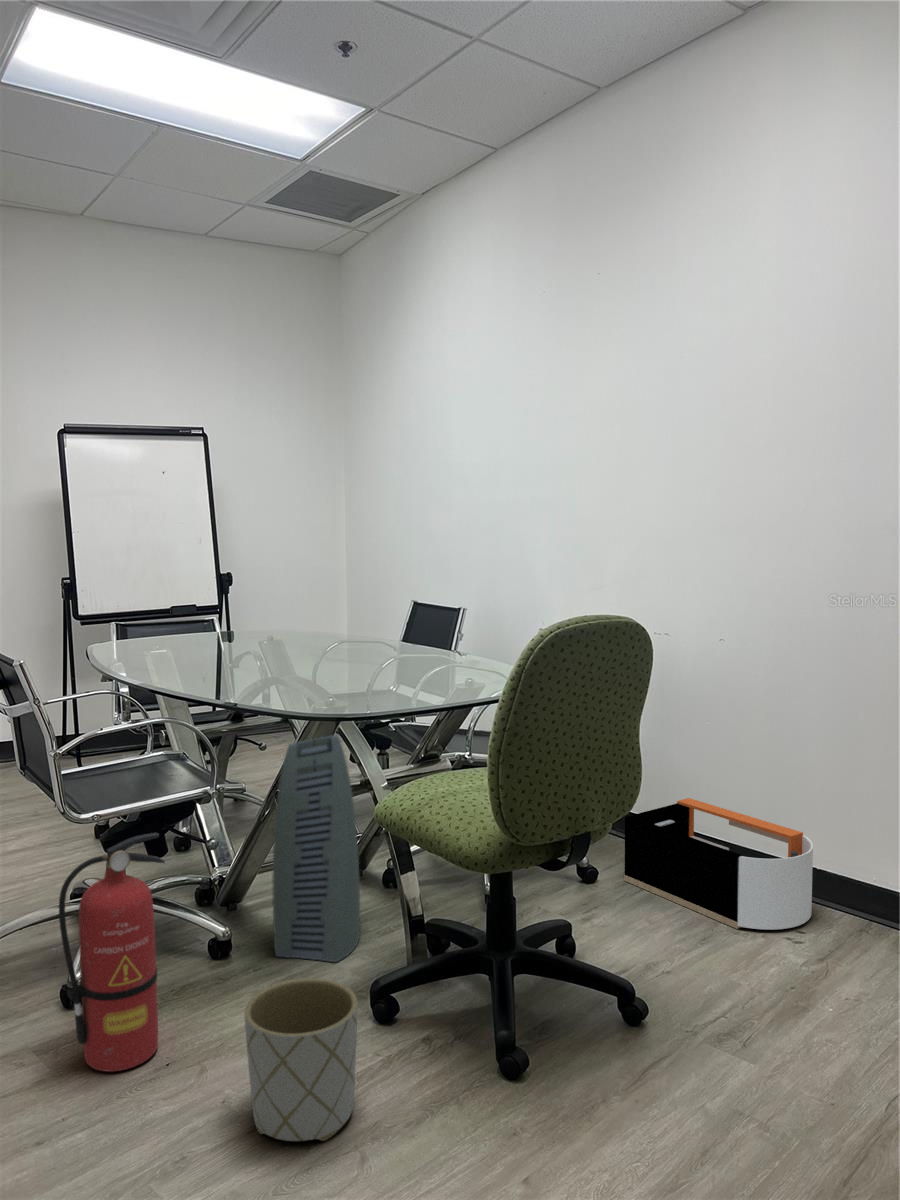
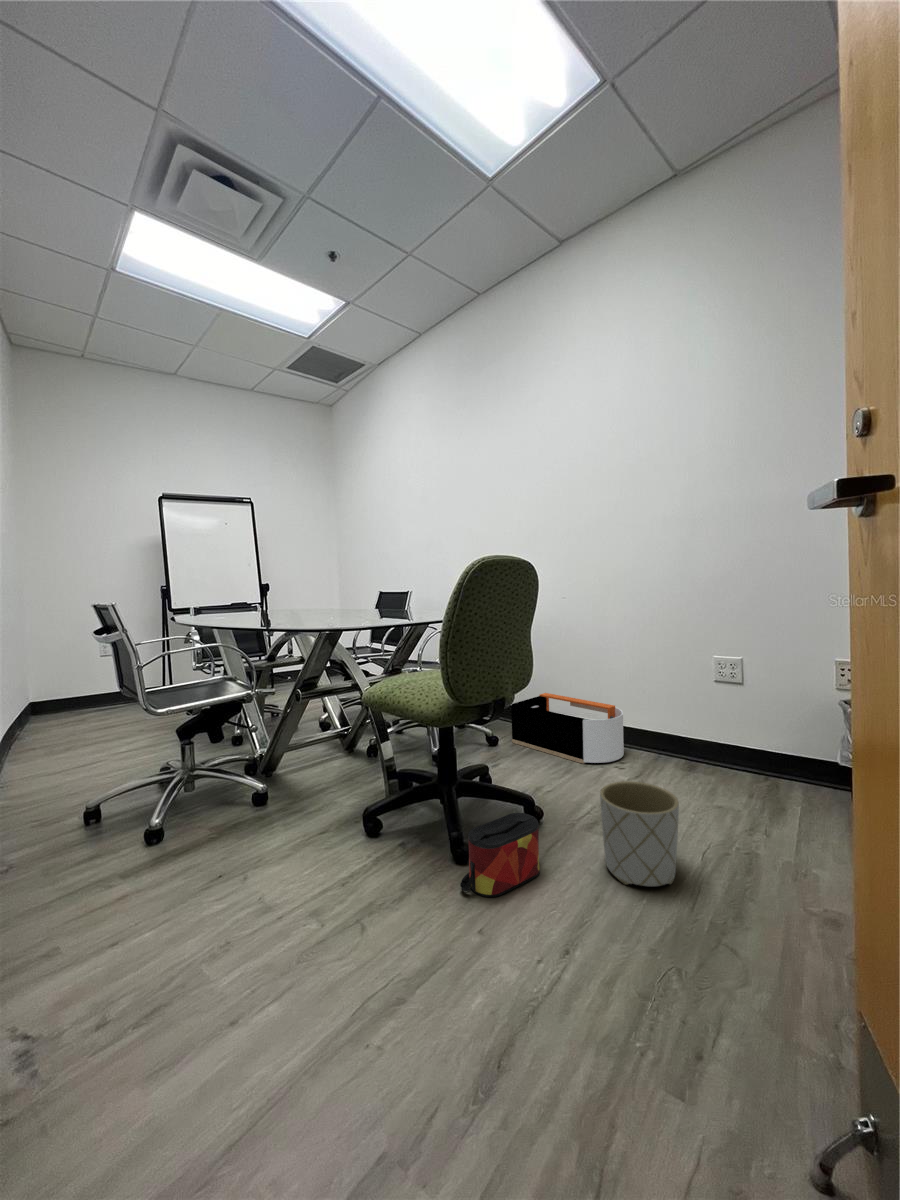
air purifier: present [272,735,360,962] -> none [295,655,354,801]
fire extinguisher: present [59,833,165,1072] -> none [135,714,217,887]
planter: present [244,978,358,1141] -> present [600,781,679,886]
bag: none [504,1010,628,1131] -> present [460,813,540,897]

